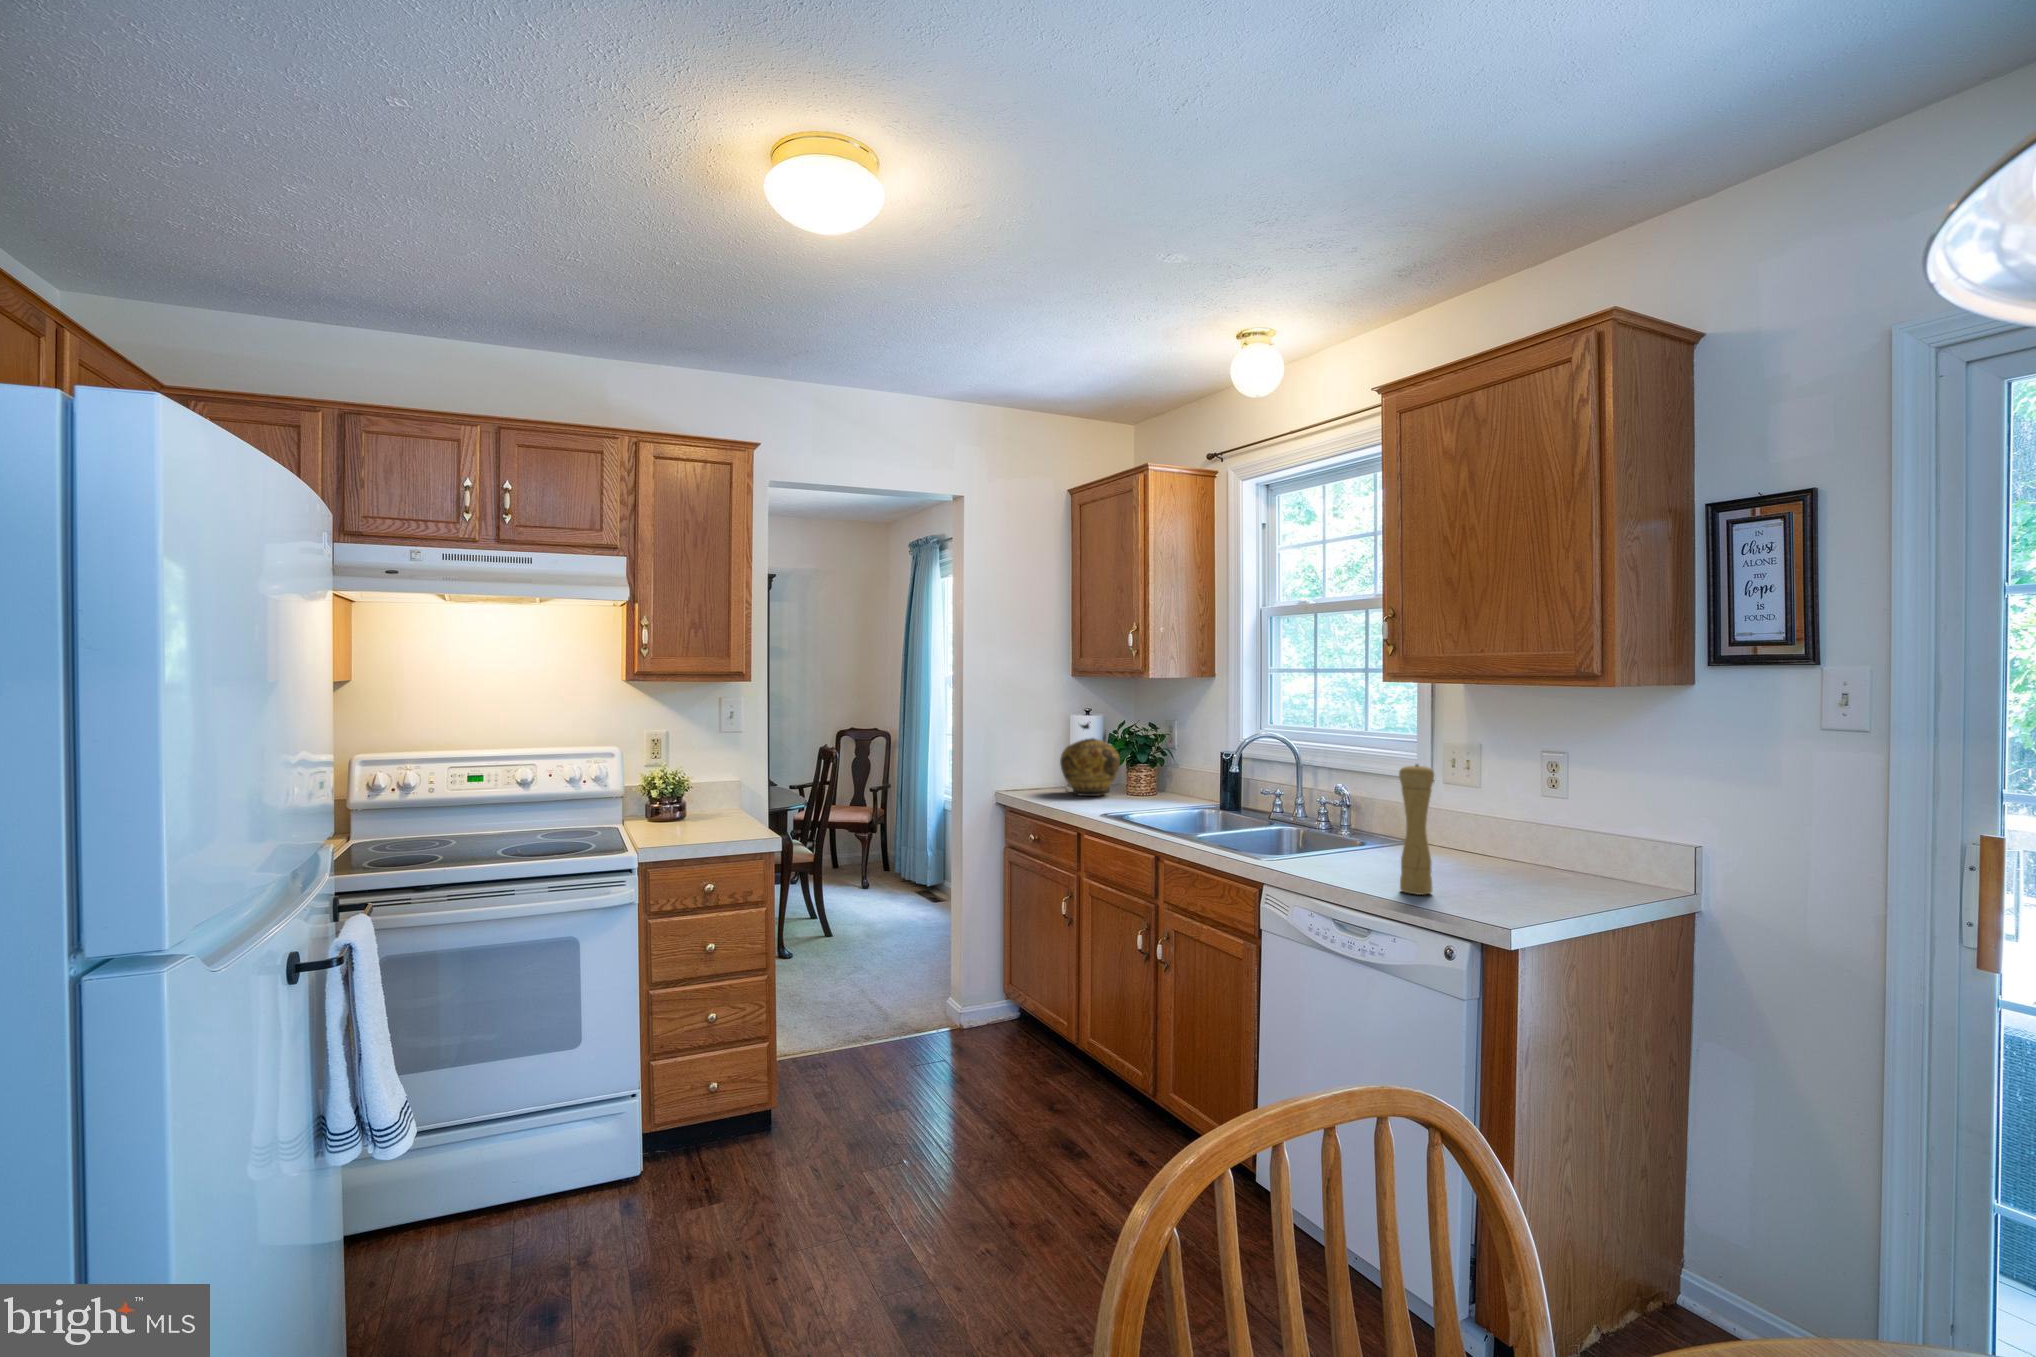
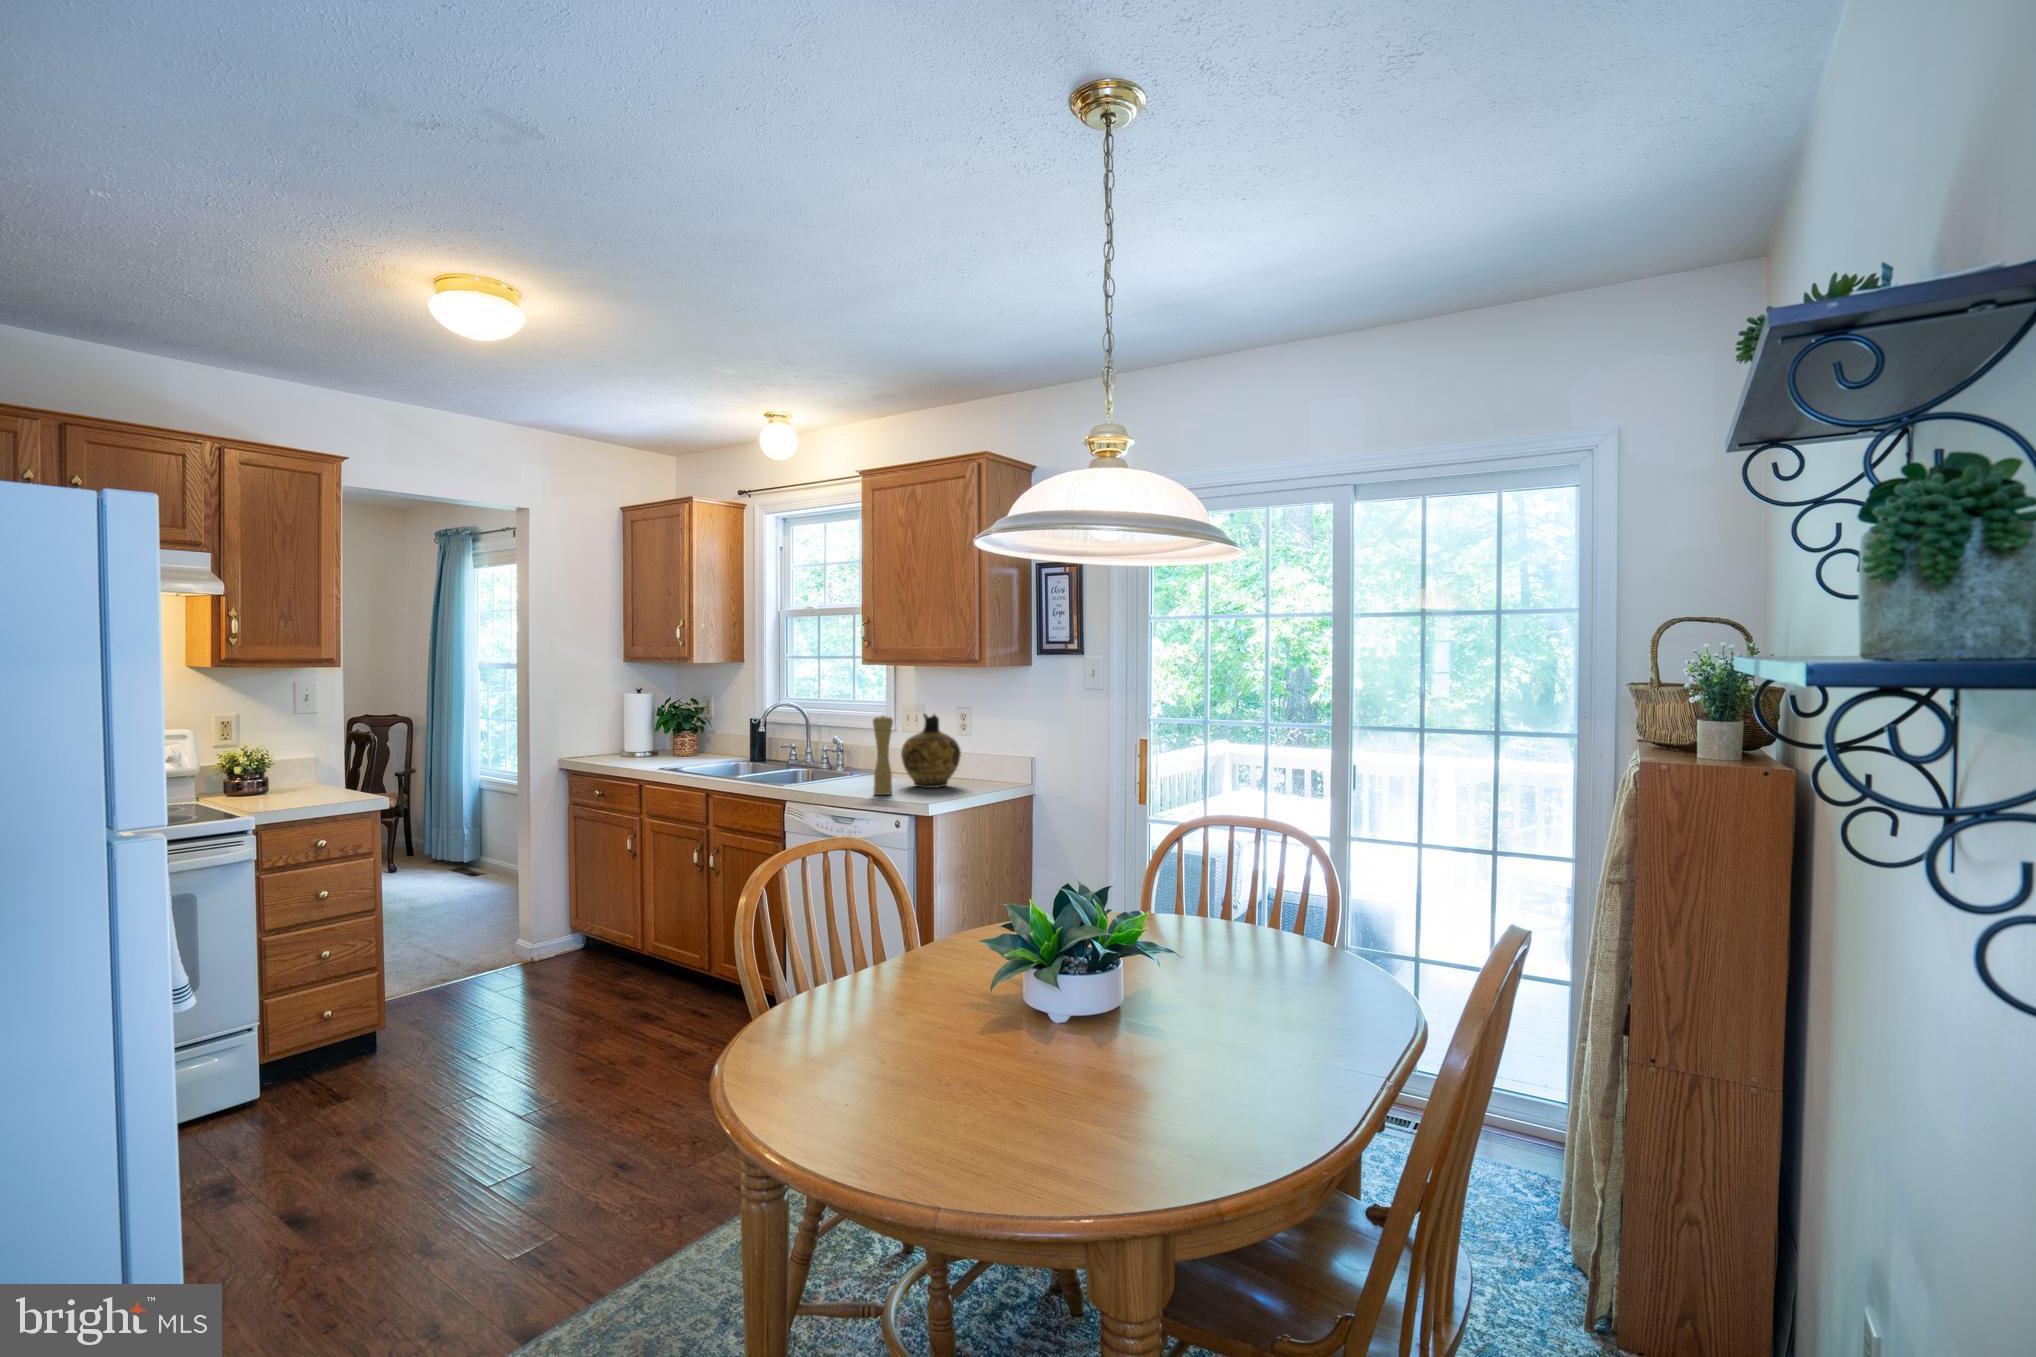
ceramic jug: present [1060,722,1120,796] -> present [901,714,961,788]

